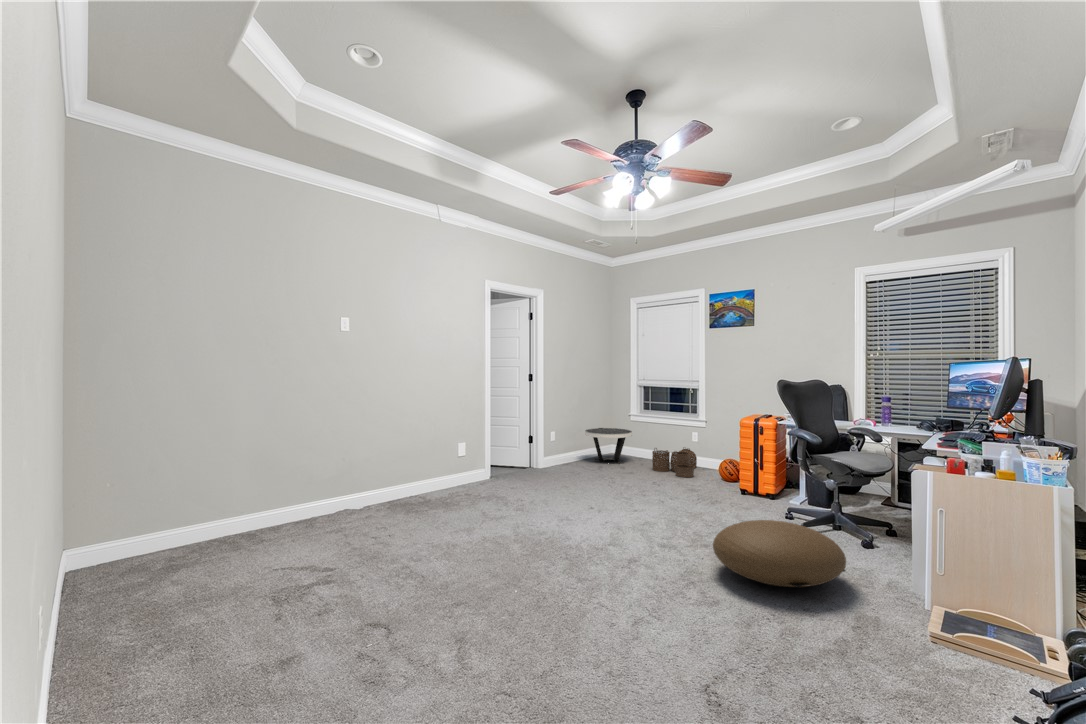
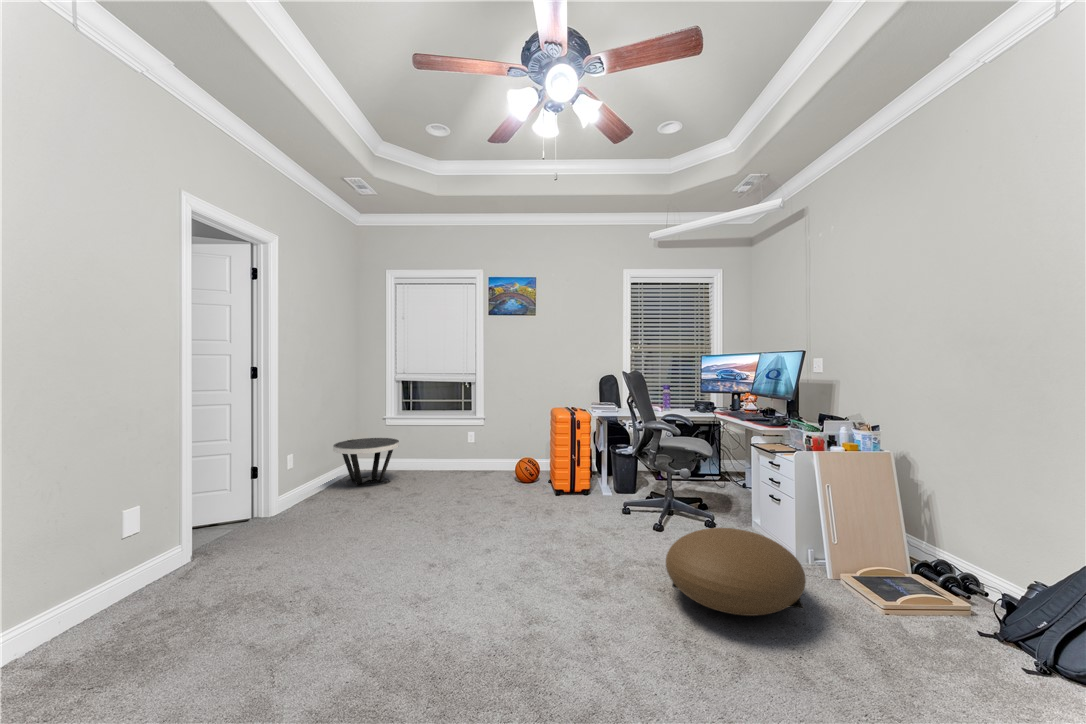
woven basket: present [652,448,697,477] -> none [434,450,489,487]

